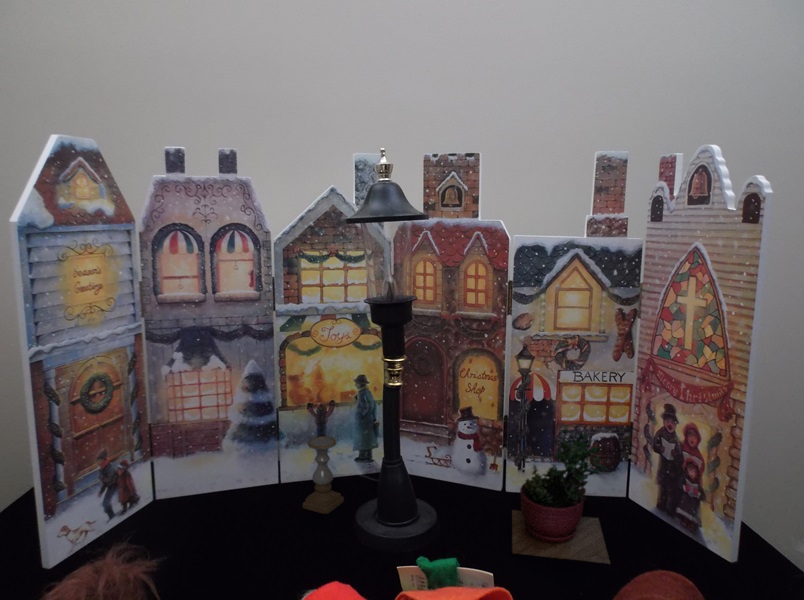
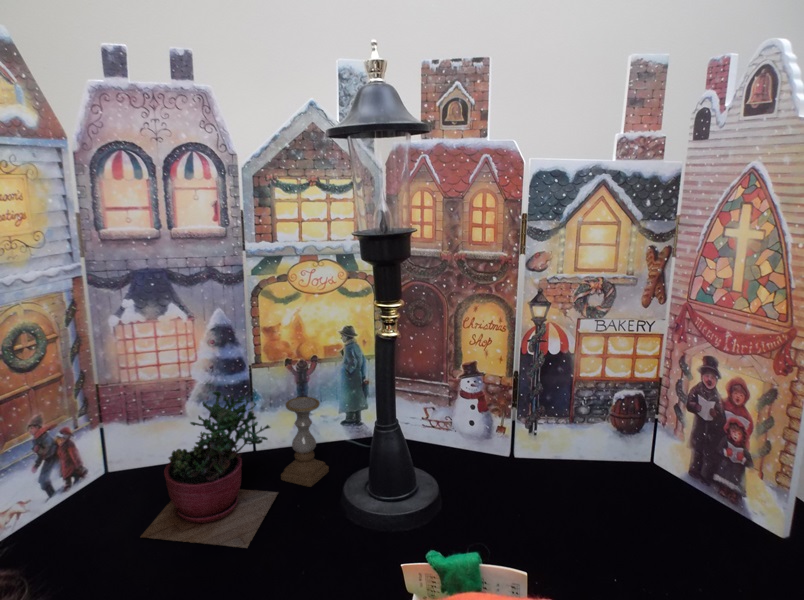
succulent plant: present [512,429,610,564] -> present [141,391,278,548]

